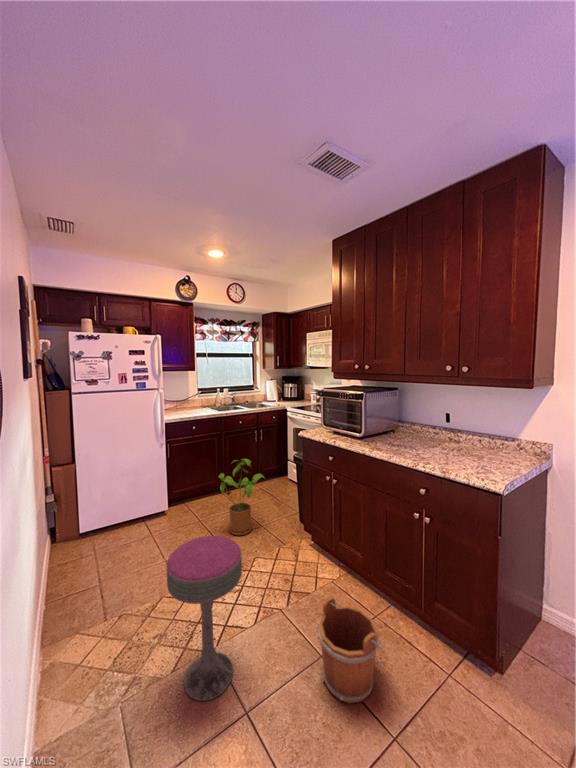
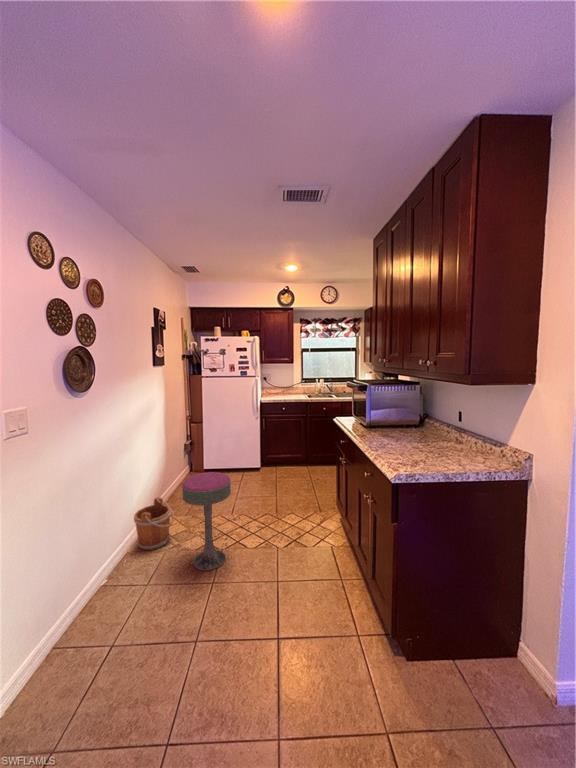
house plant: present [219,459,264,535] -> none [280,436,317,497]
bucket: present [317,597,384,703] -> present [134,497,175,550]

